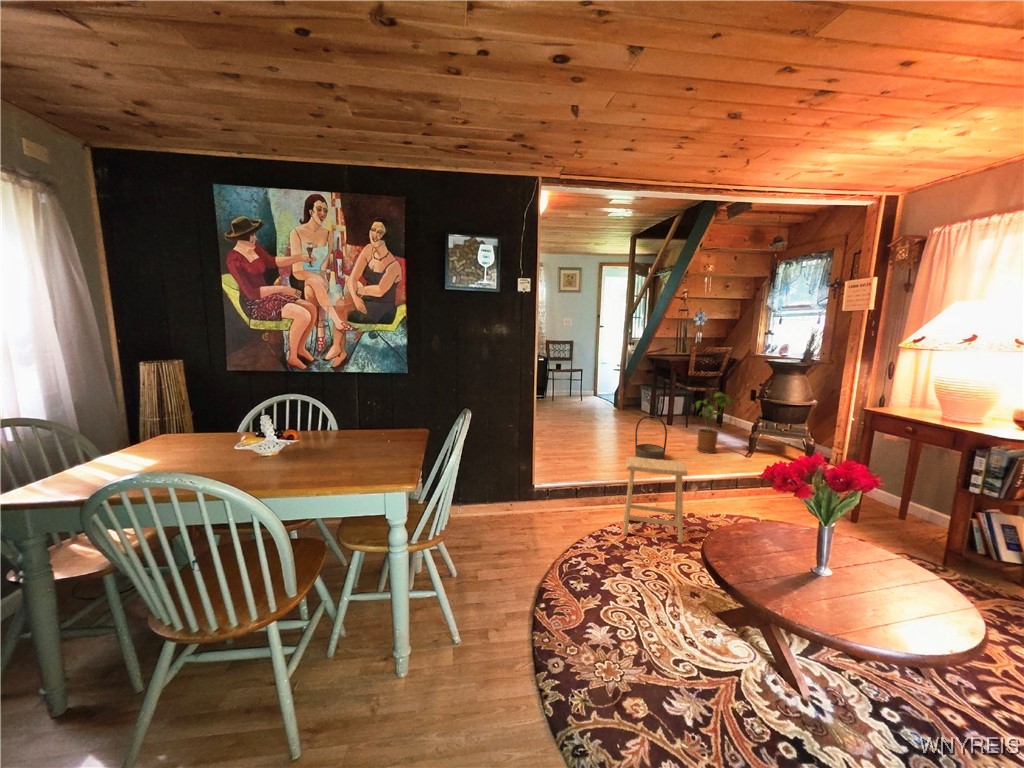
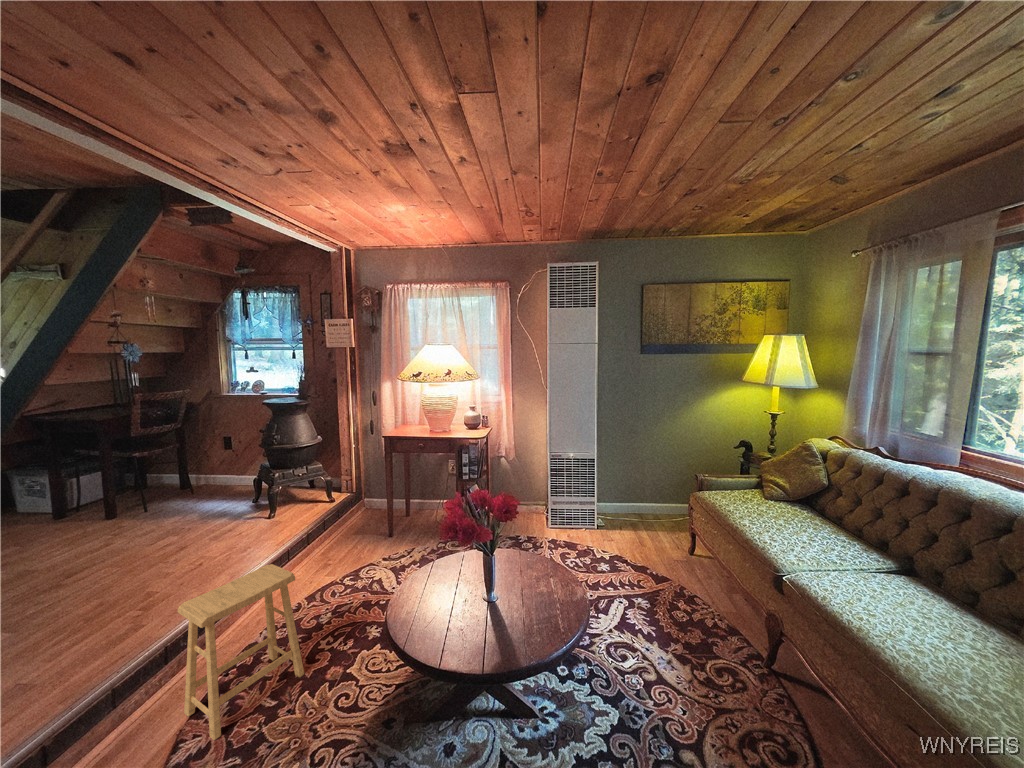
house plant: present [696,392,733,453] -> none [181,451,239,538]
basket: present [635,416,667,460] -> none [97,515,164,598]

